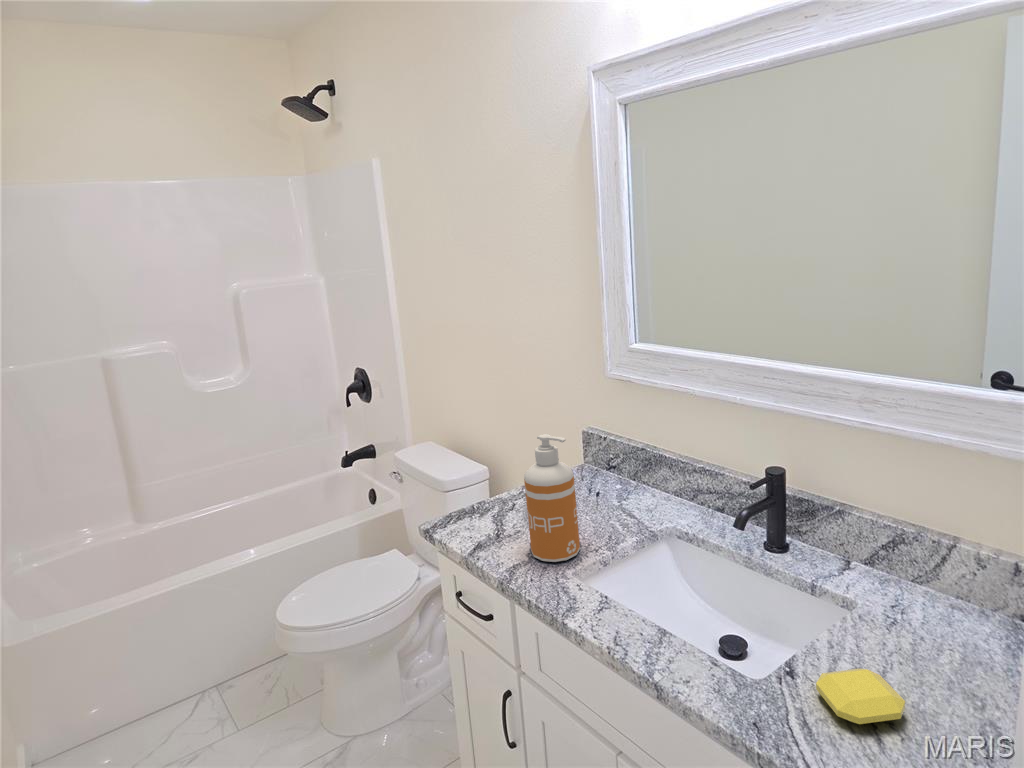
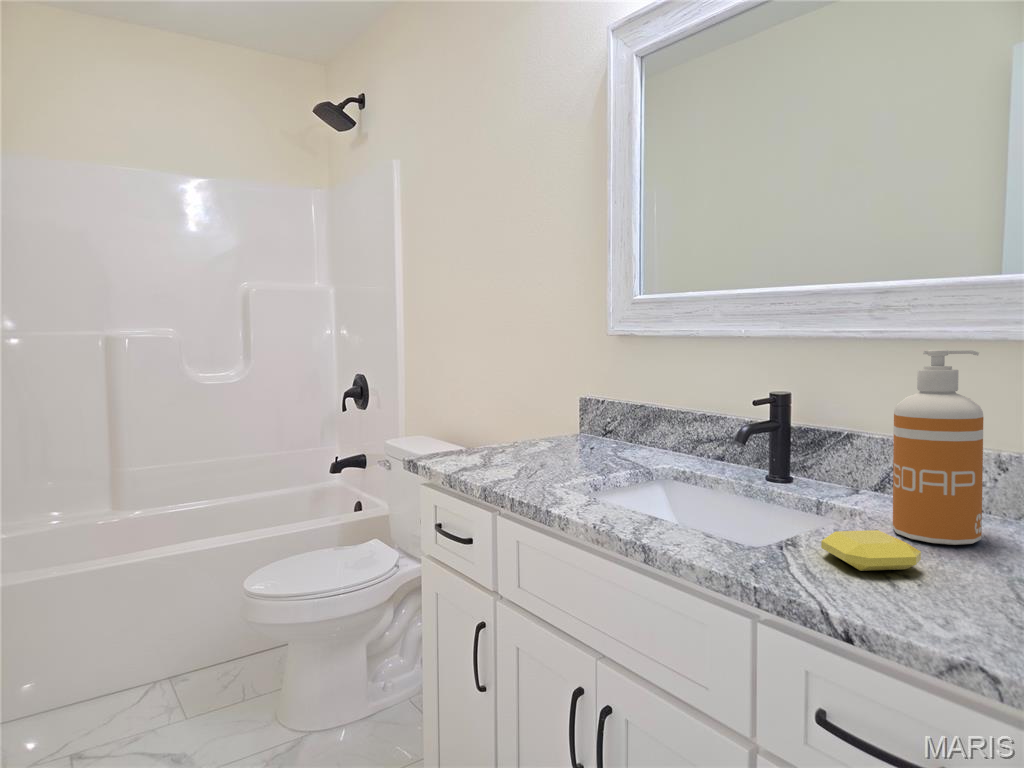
soap dispenser: present [524,434,580,562] -> present [893,349,983,545]

